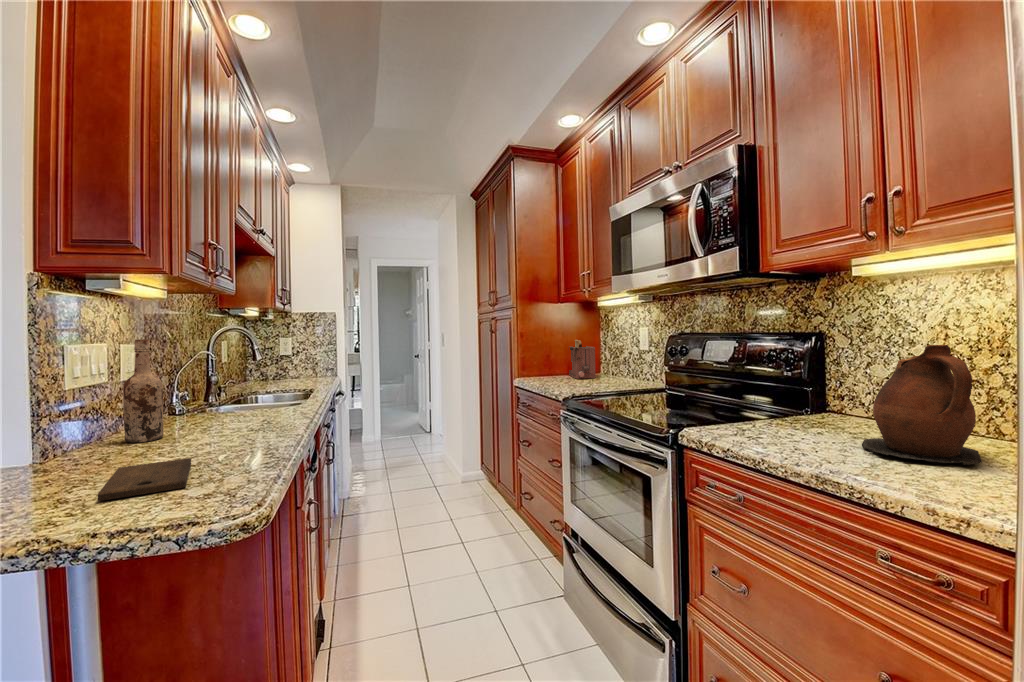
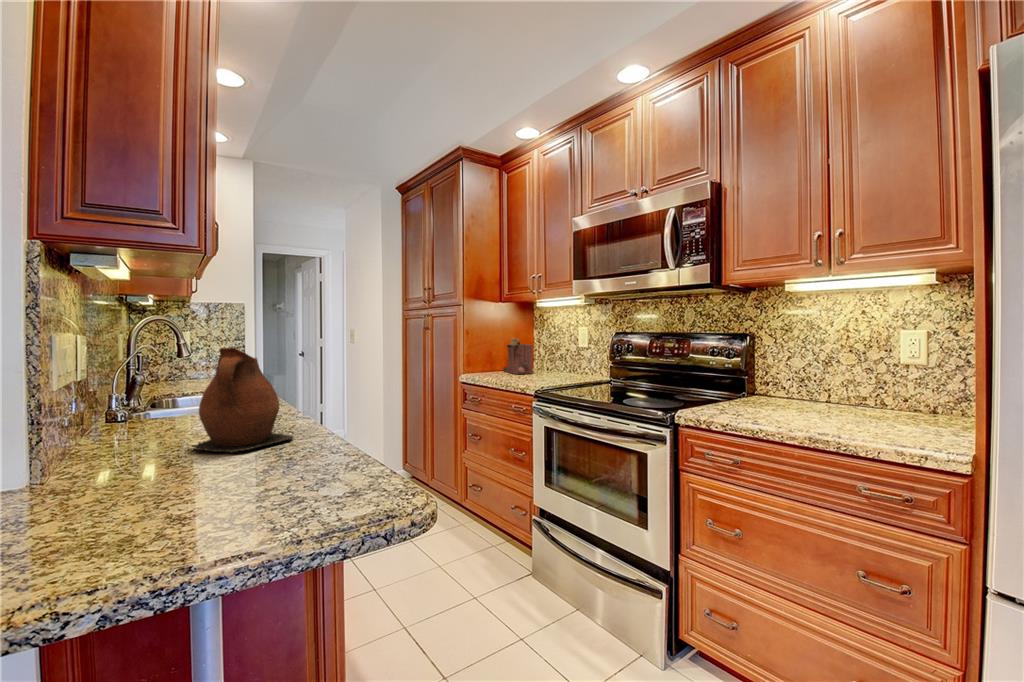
wine bottle: present [123,339,163,443] -> none [101,327,150,453]
ceramic pitcher: present [862,345,982,465] -> present [191,348,293,453]
cutting board: present [98,458,191,501] -> none [185,462,308,511]

